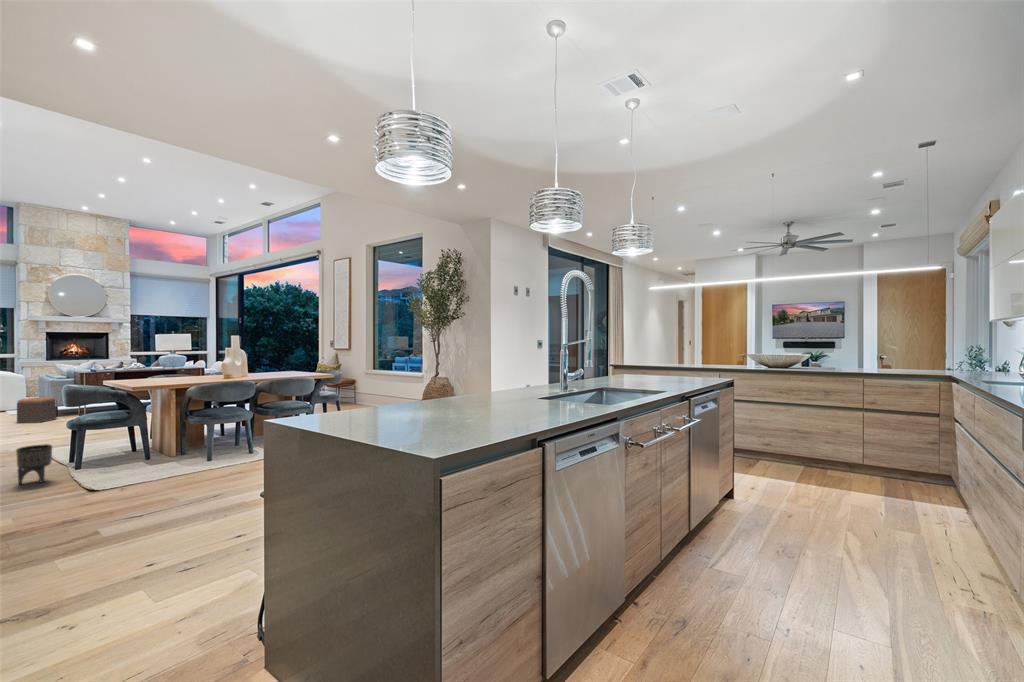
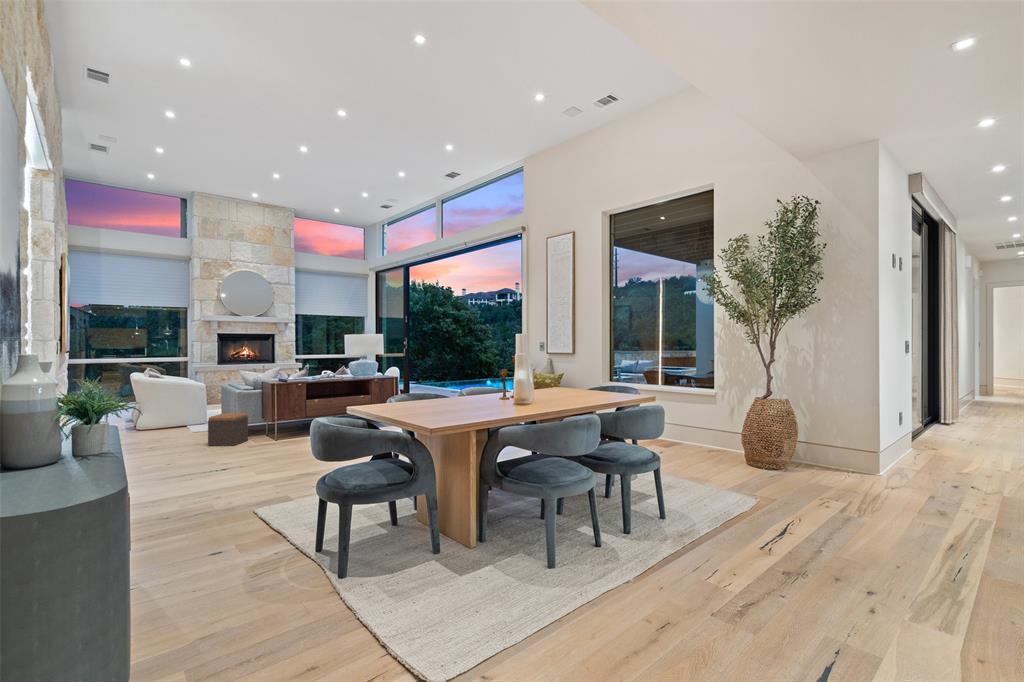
planter: present [16,444,52,484] -> none [275,528,325,607]

